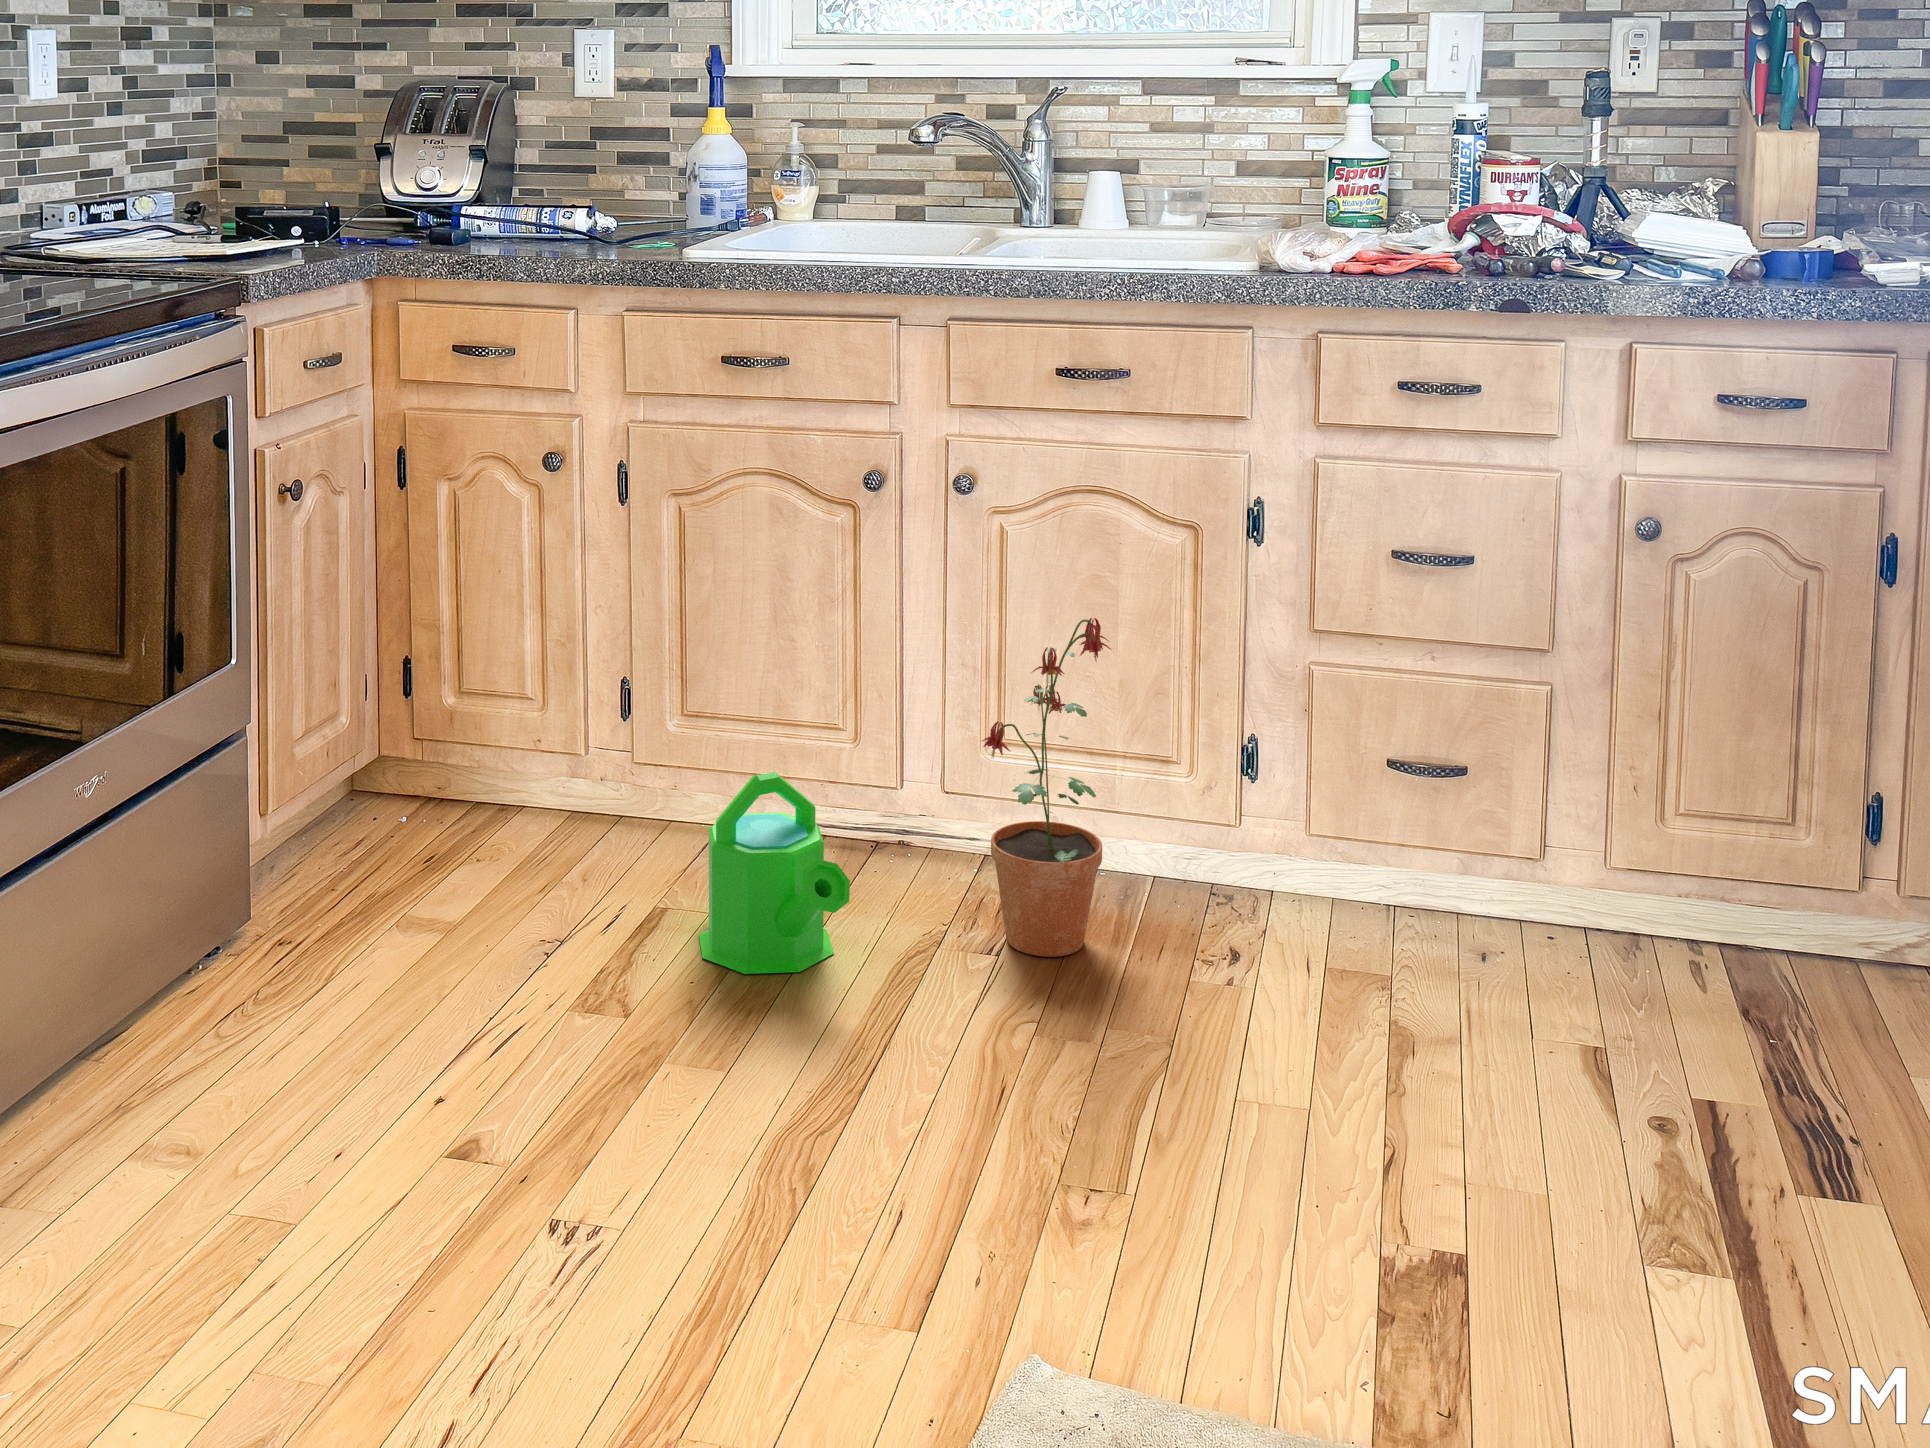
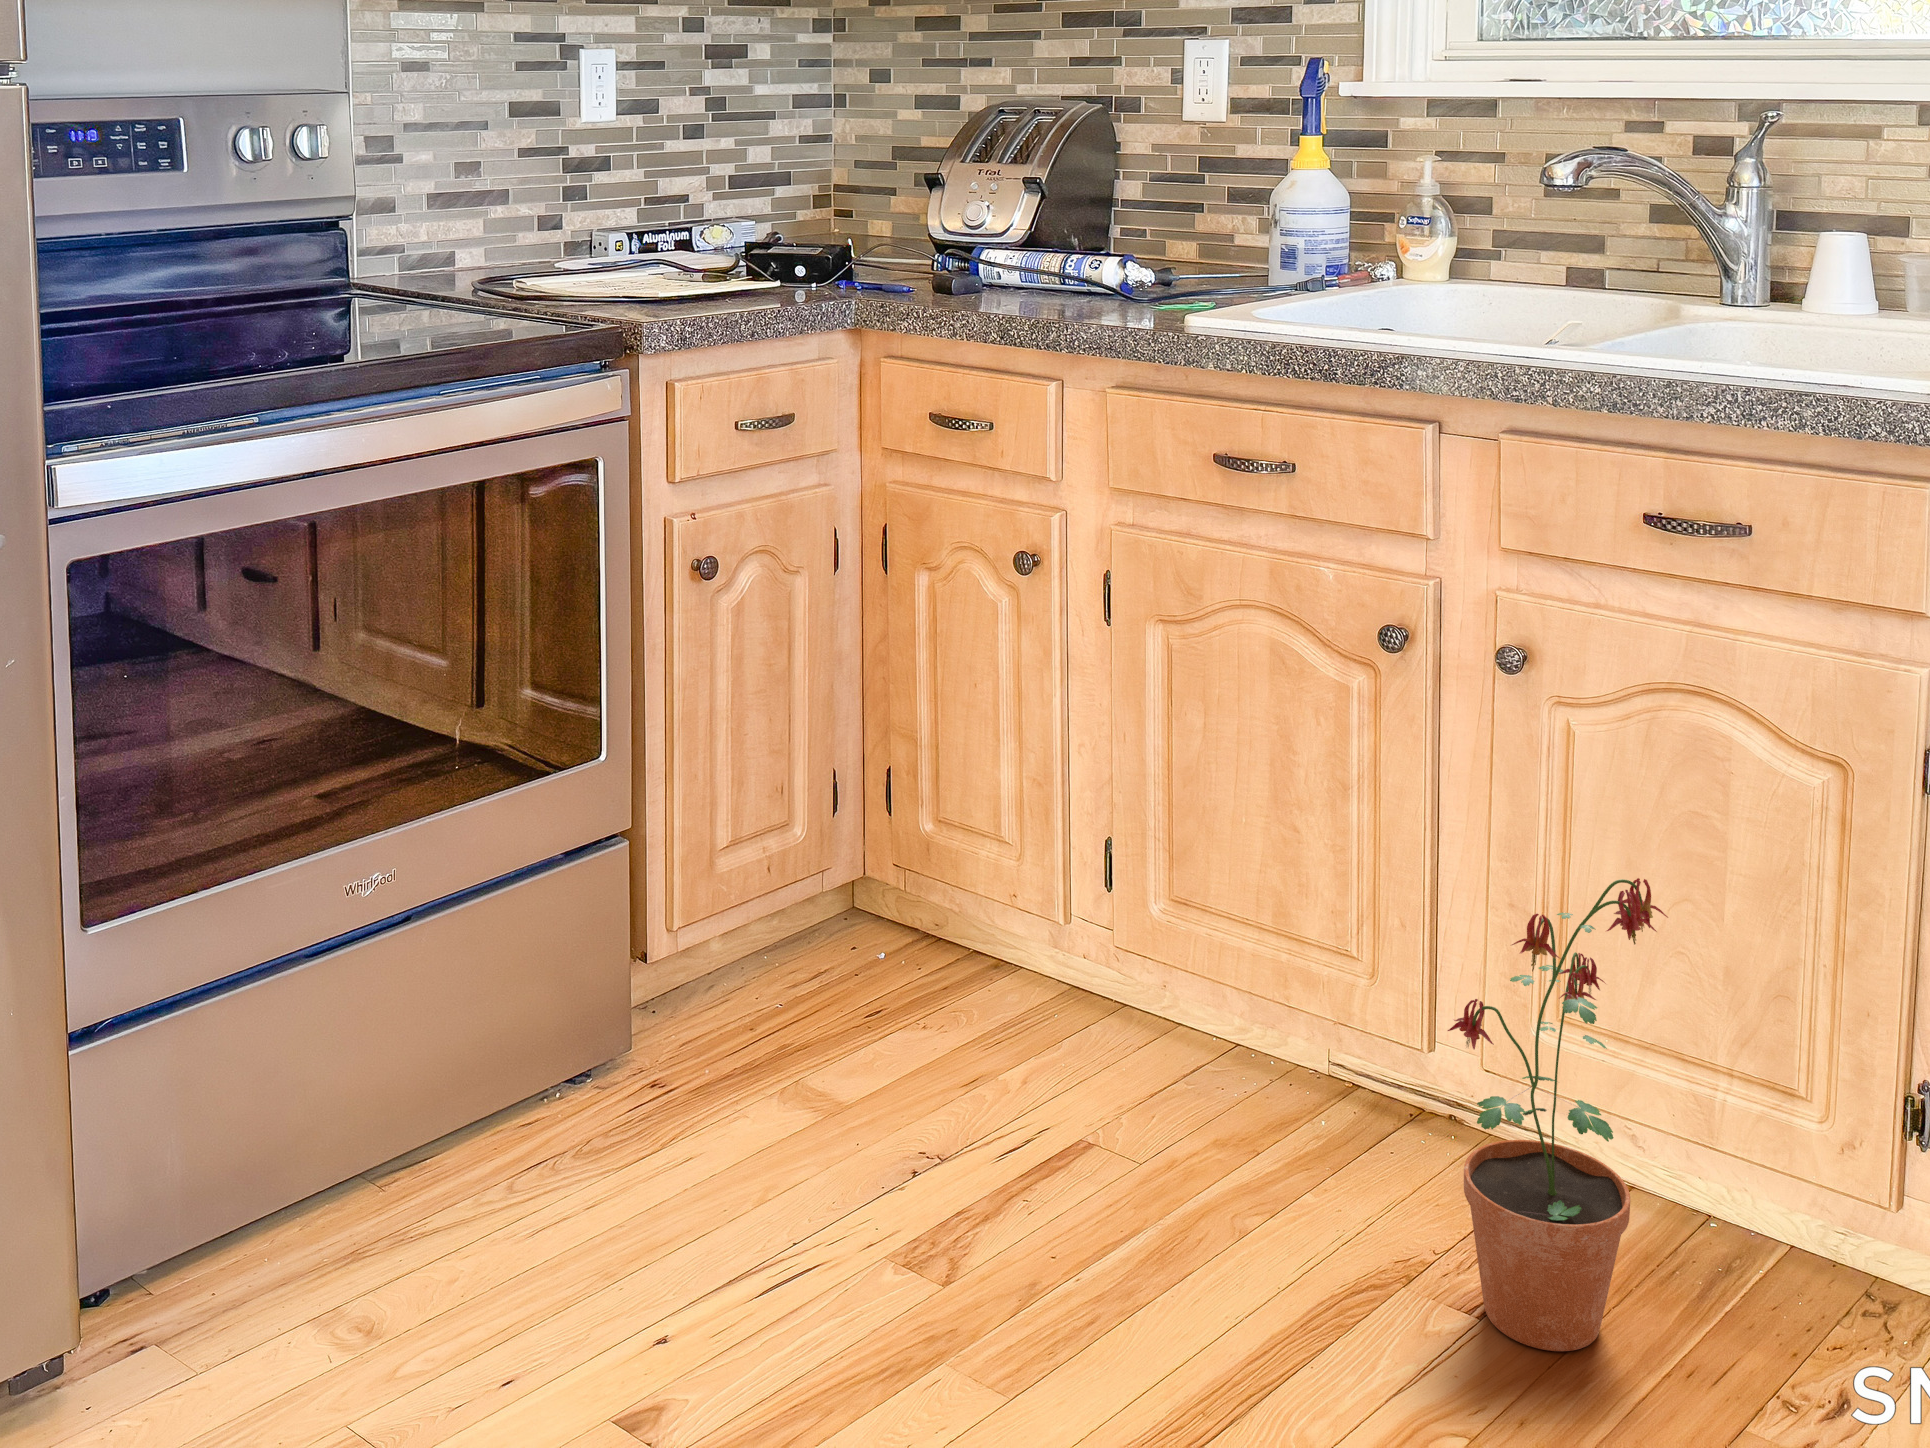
watering can: present [699,772,850,974] -> none [1069,998,1252,1270]

